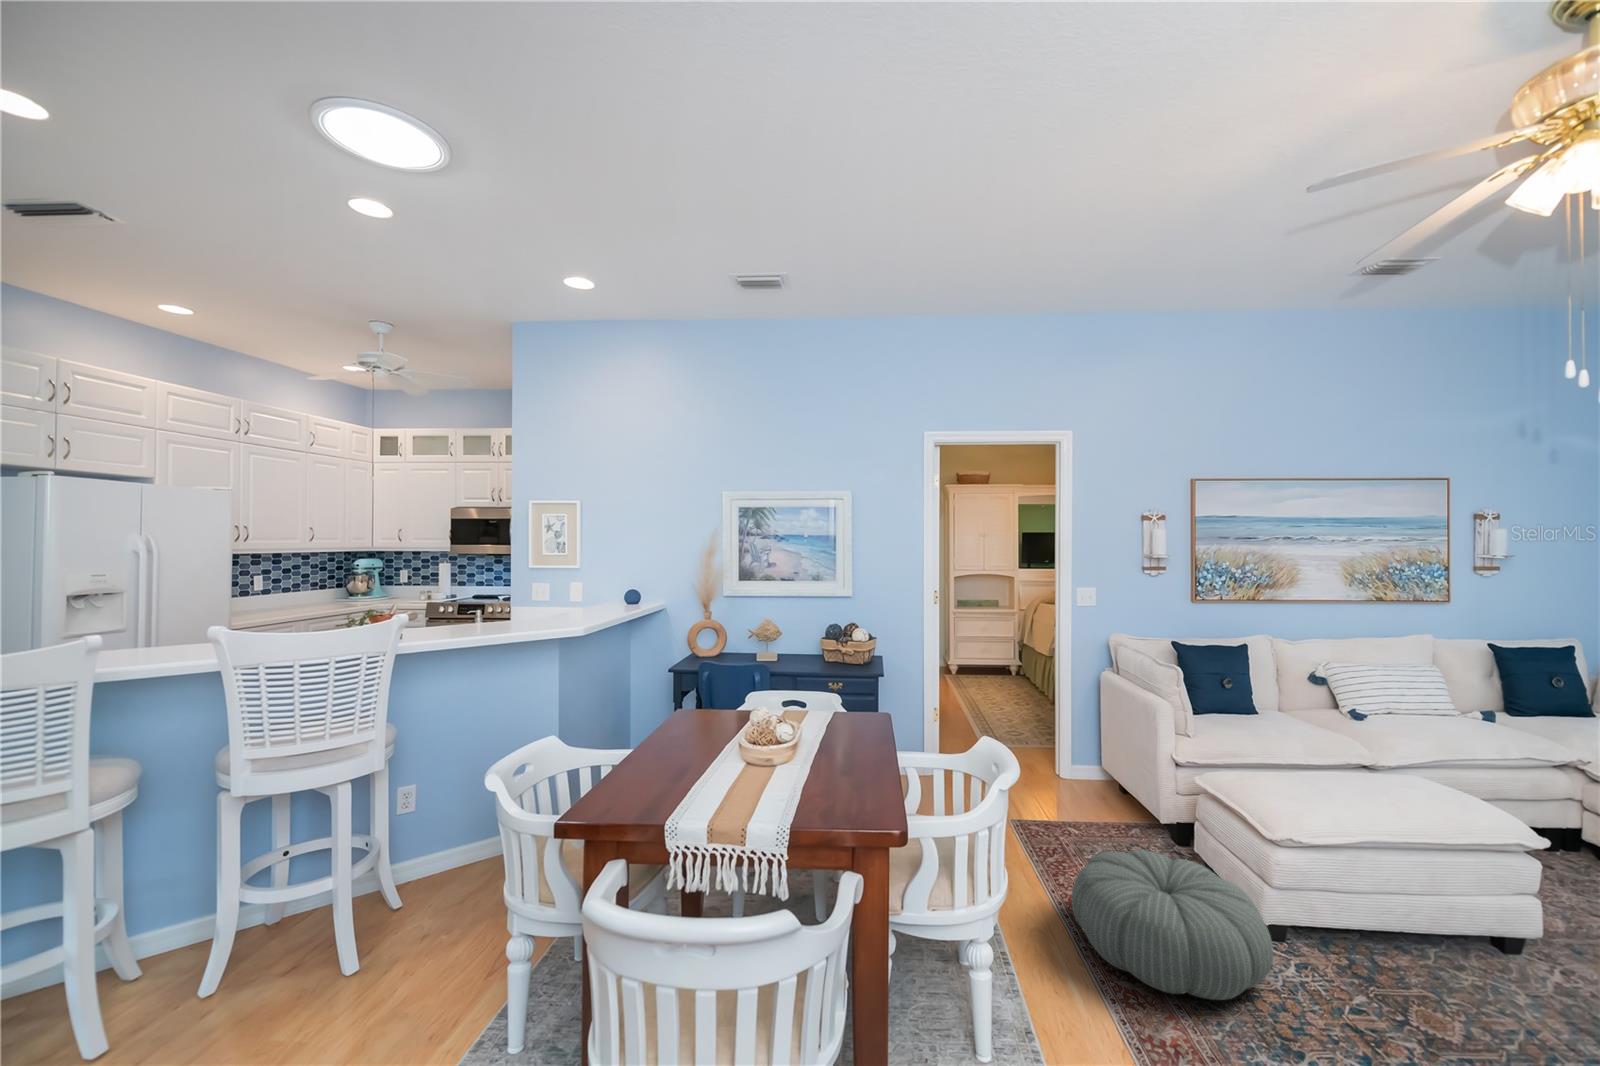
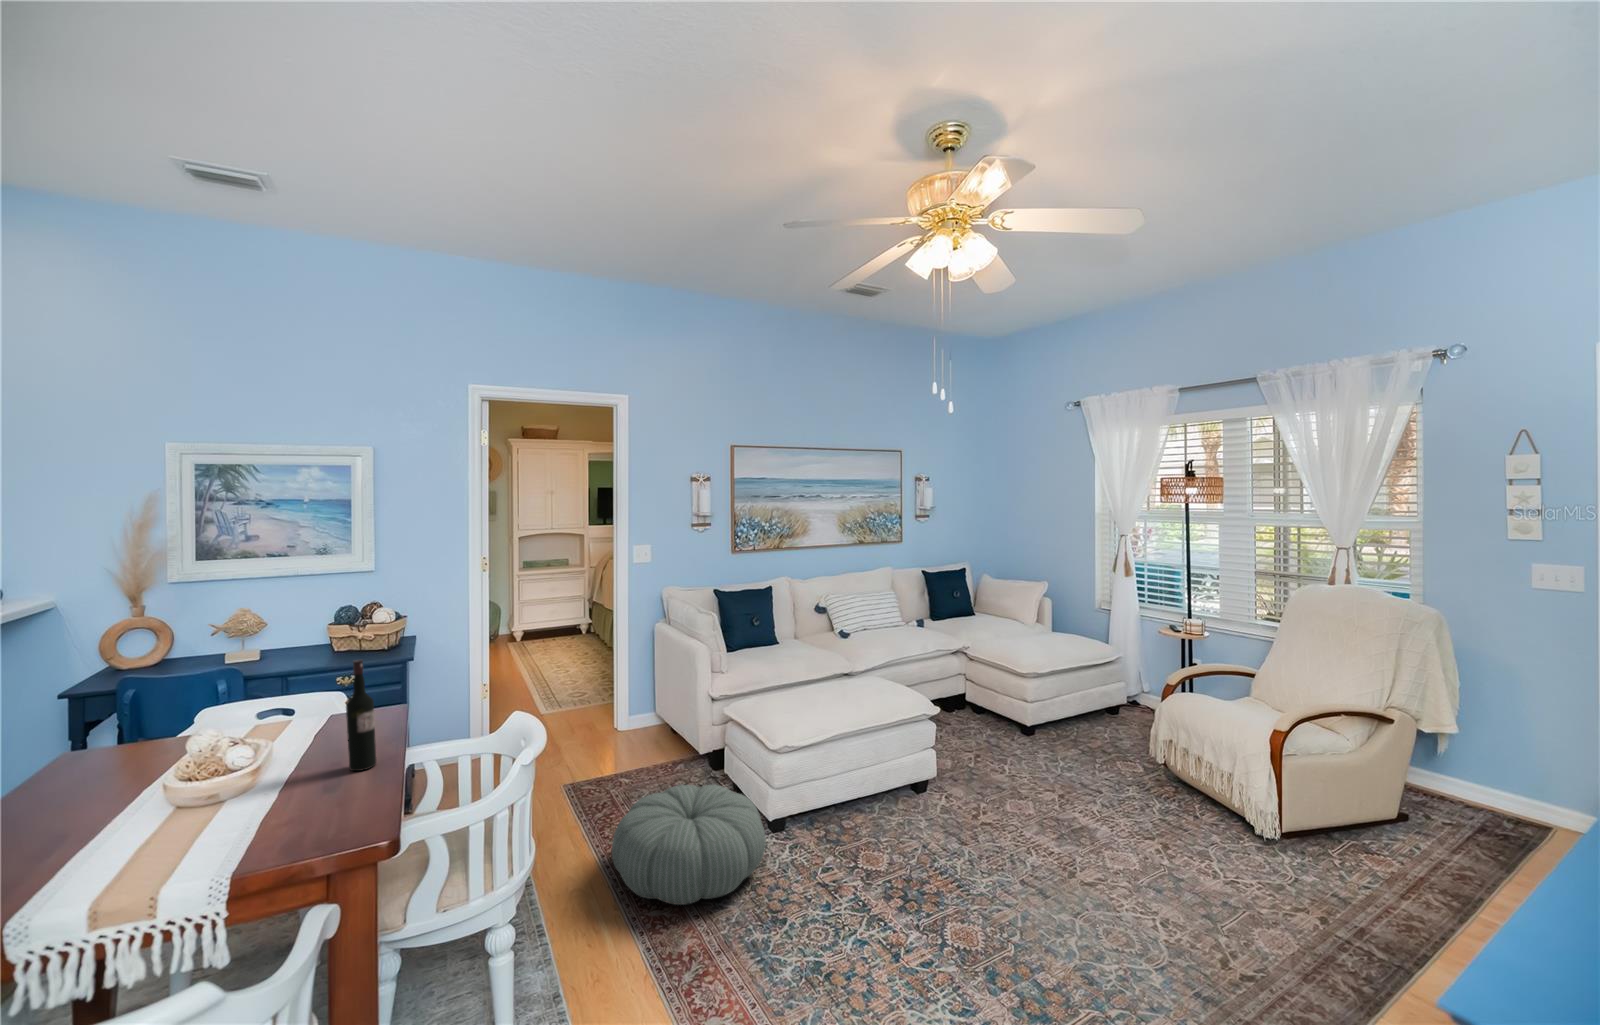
wine bottle: none [850,662,871,759] -> present [346,660,376,771]

